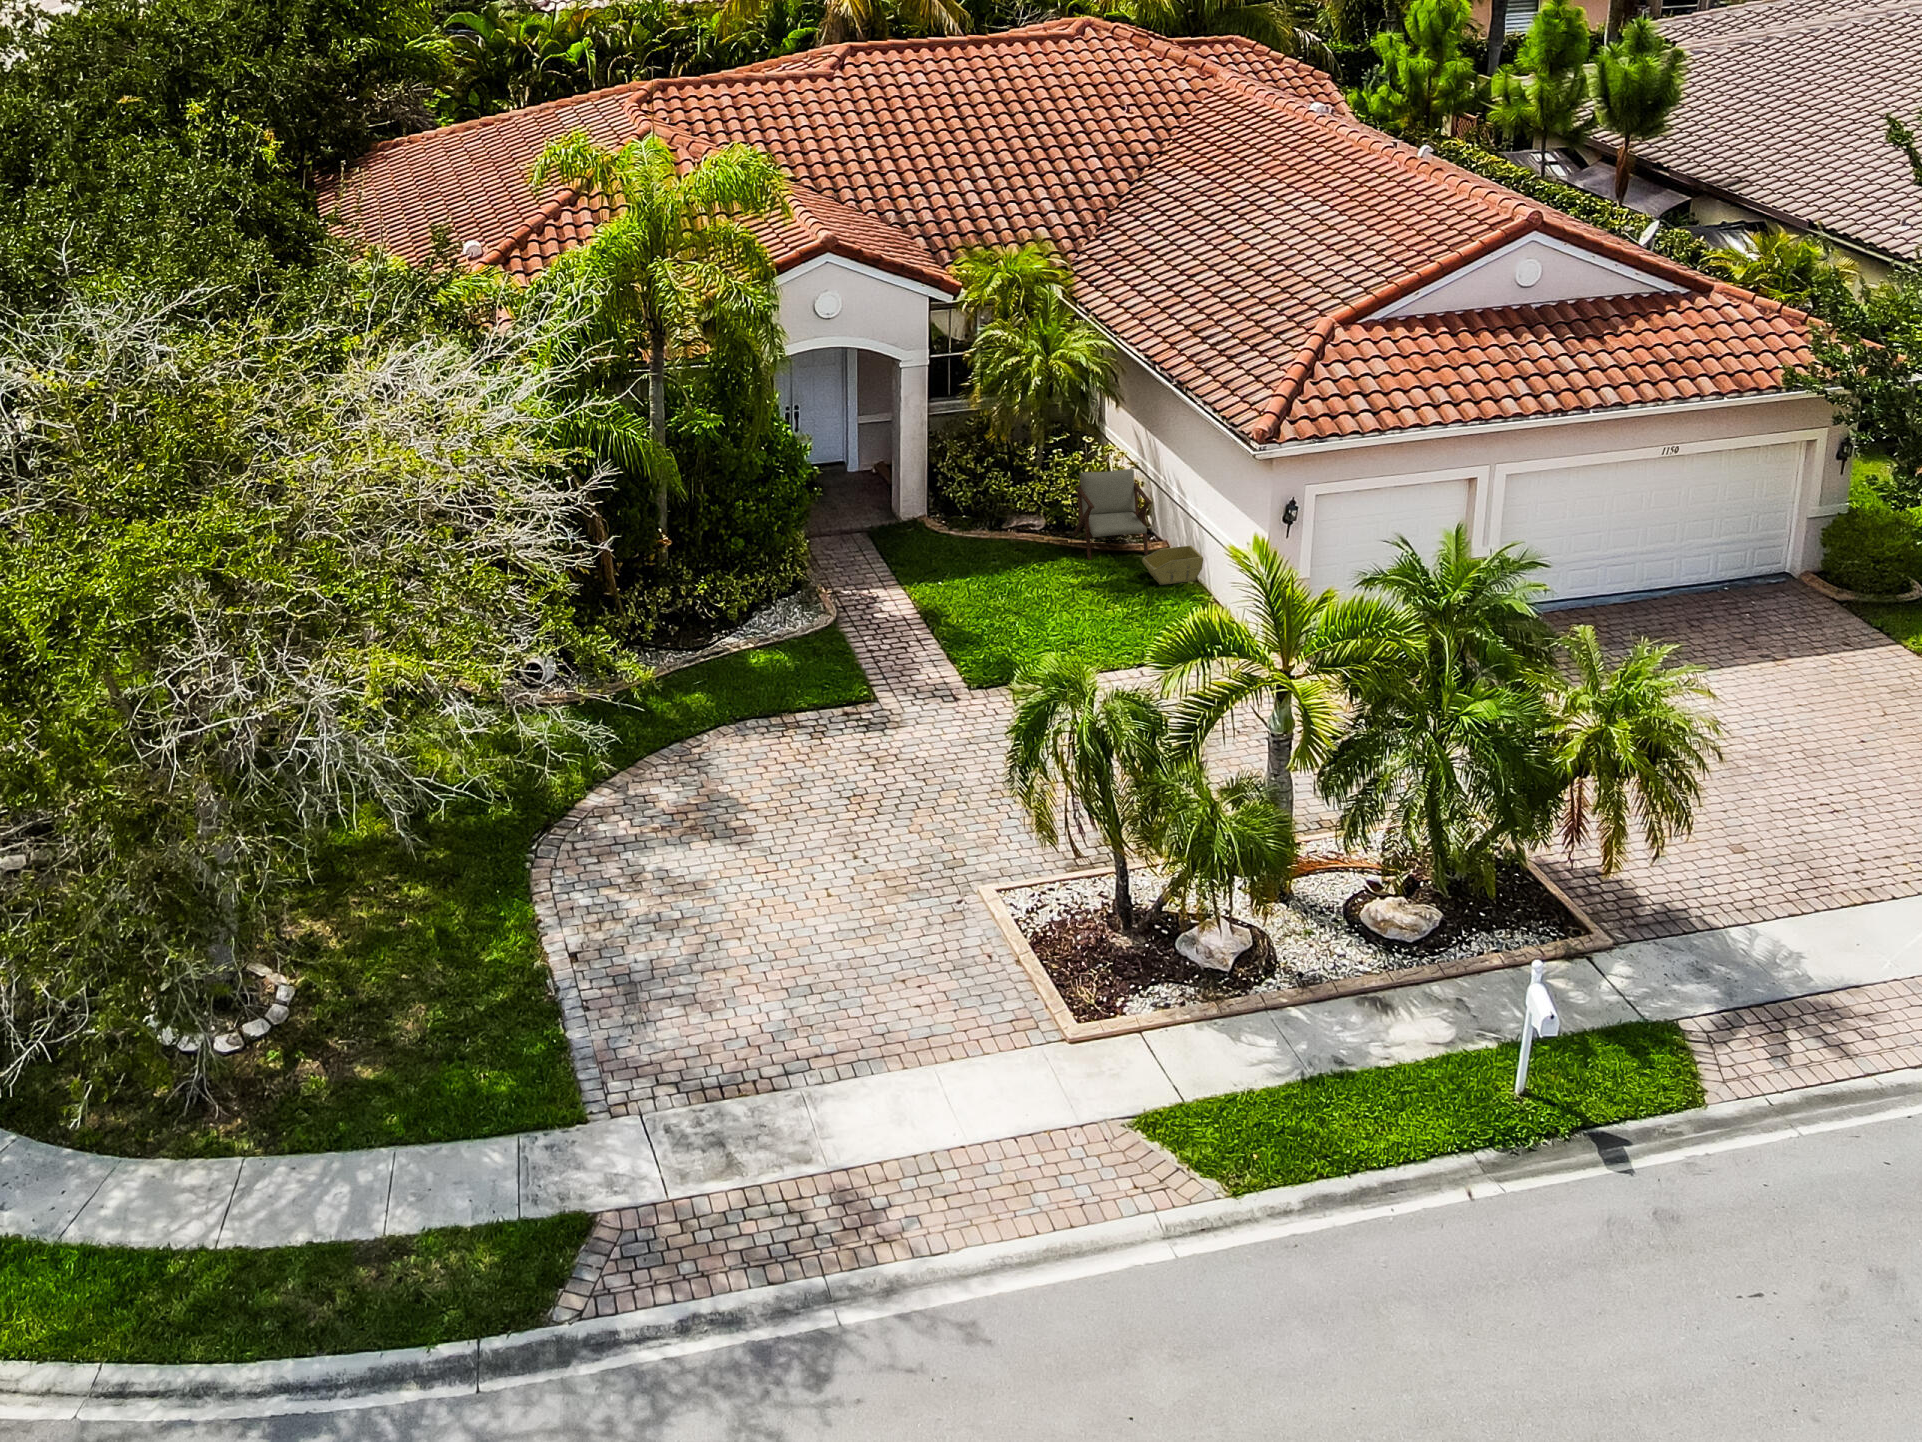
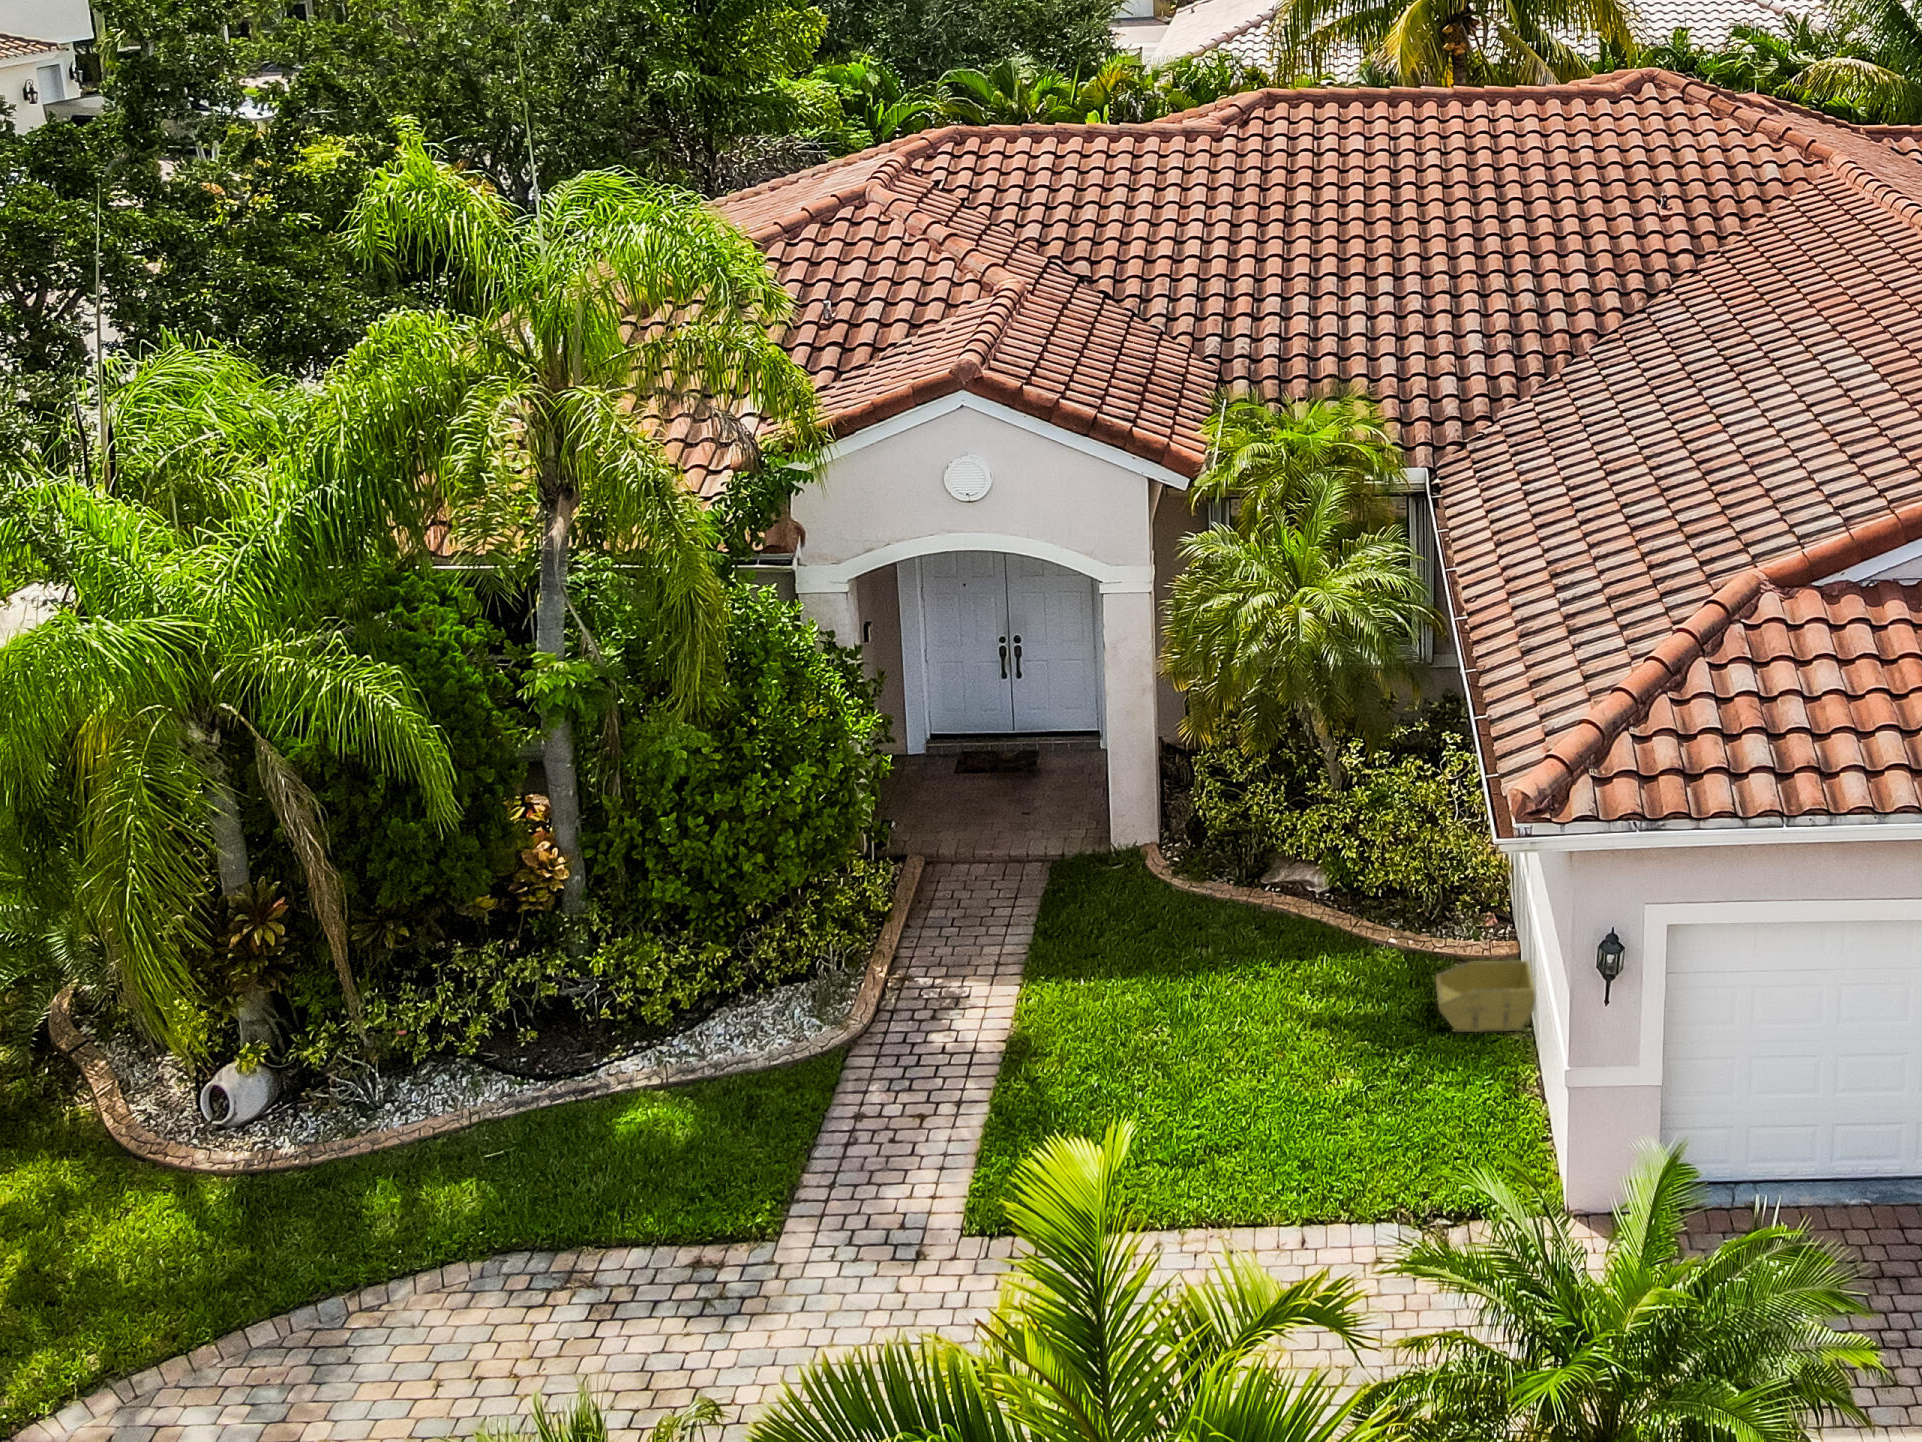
lounge chair: present [1072,469,1152,560] -> none [1361,800,1475,962]

